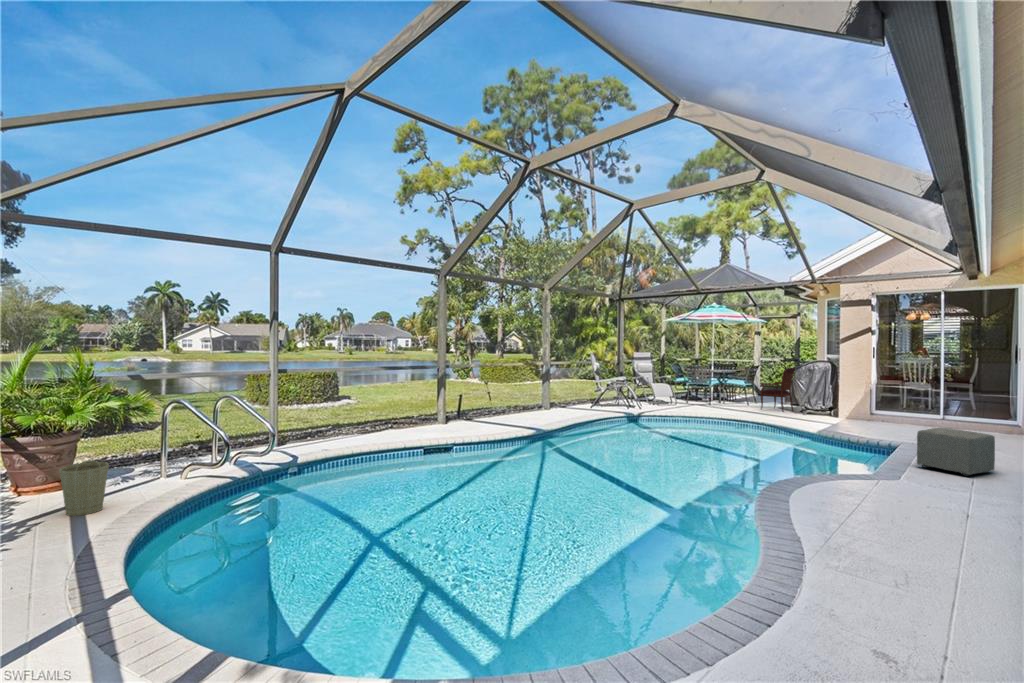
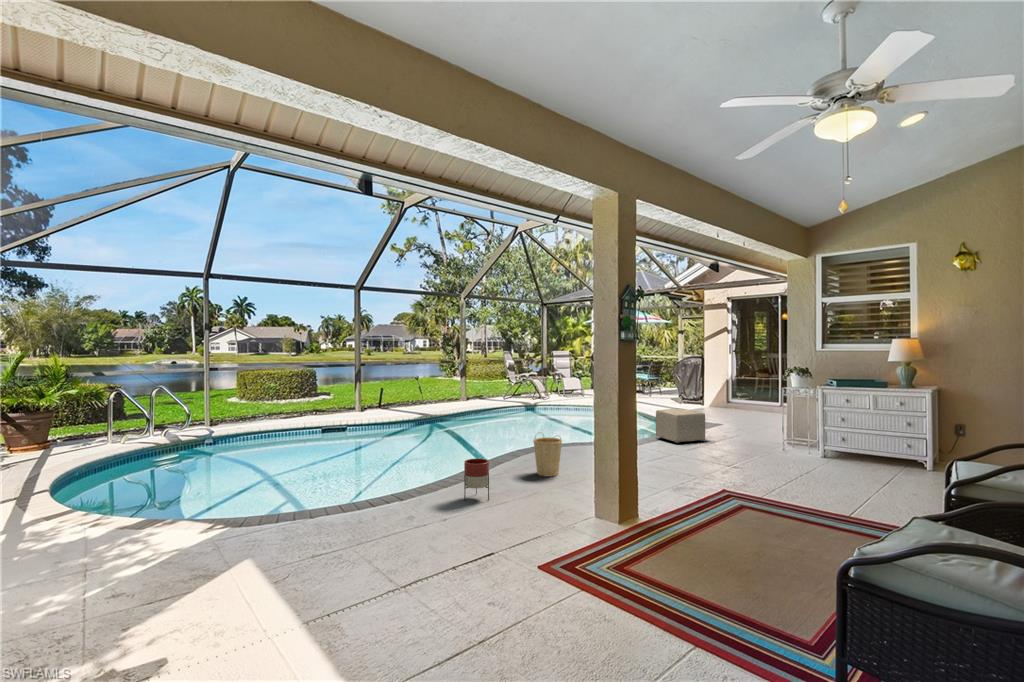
armchair: present [760,368,795,412] -> none [649,363,679,402]
basket: present [59,455,109,516] -> present [533,436,562,477]
planter: none [946,537,1007,620] -> present [464,458,489,500]

